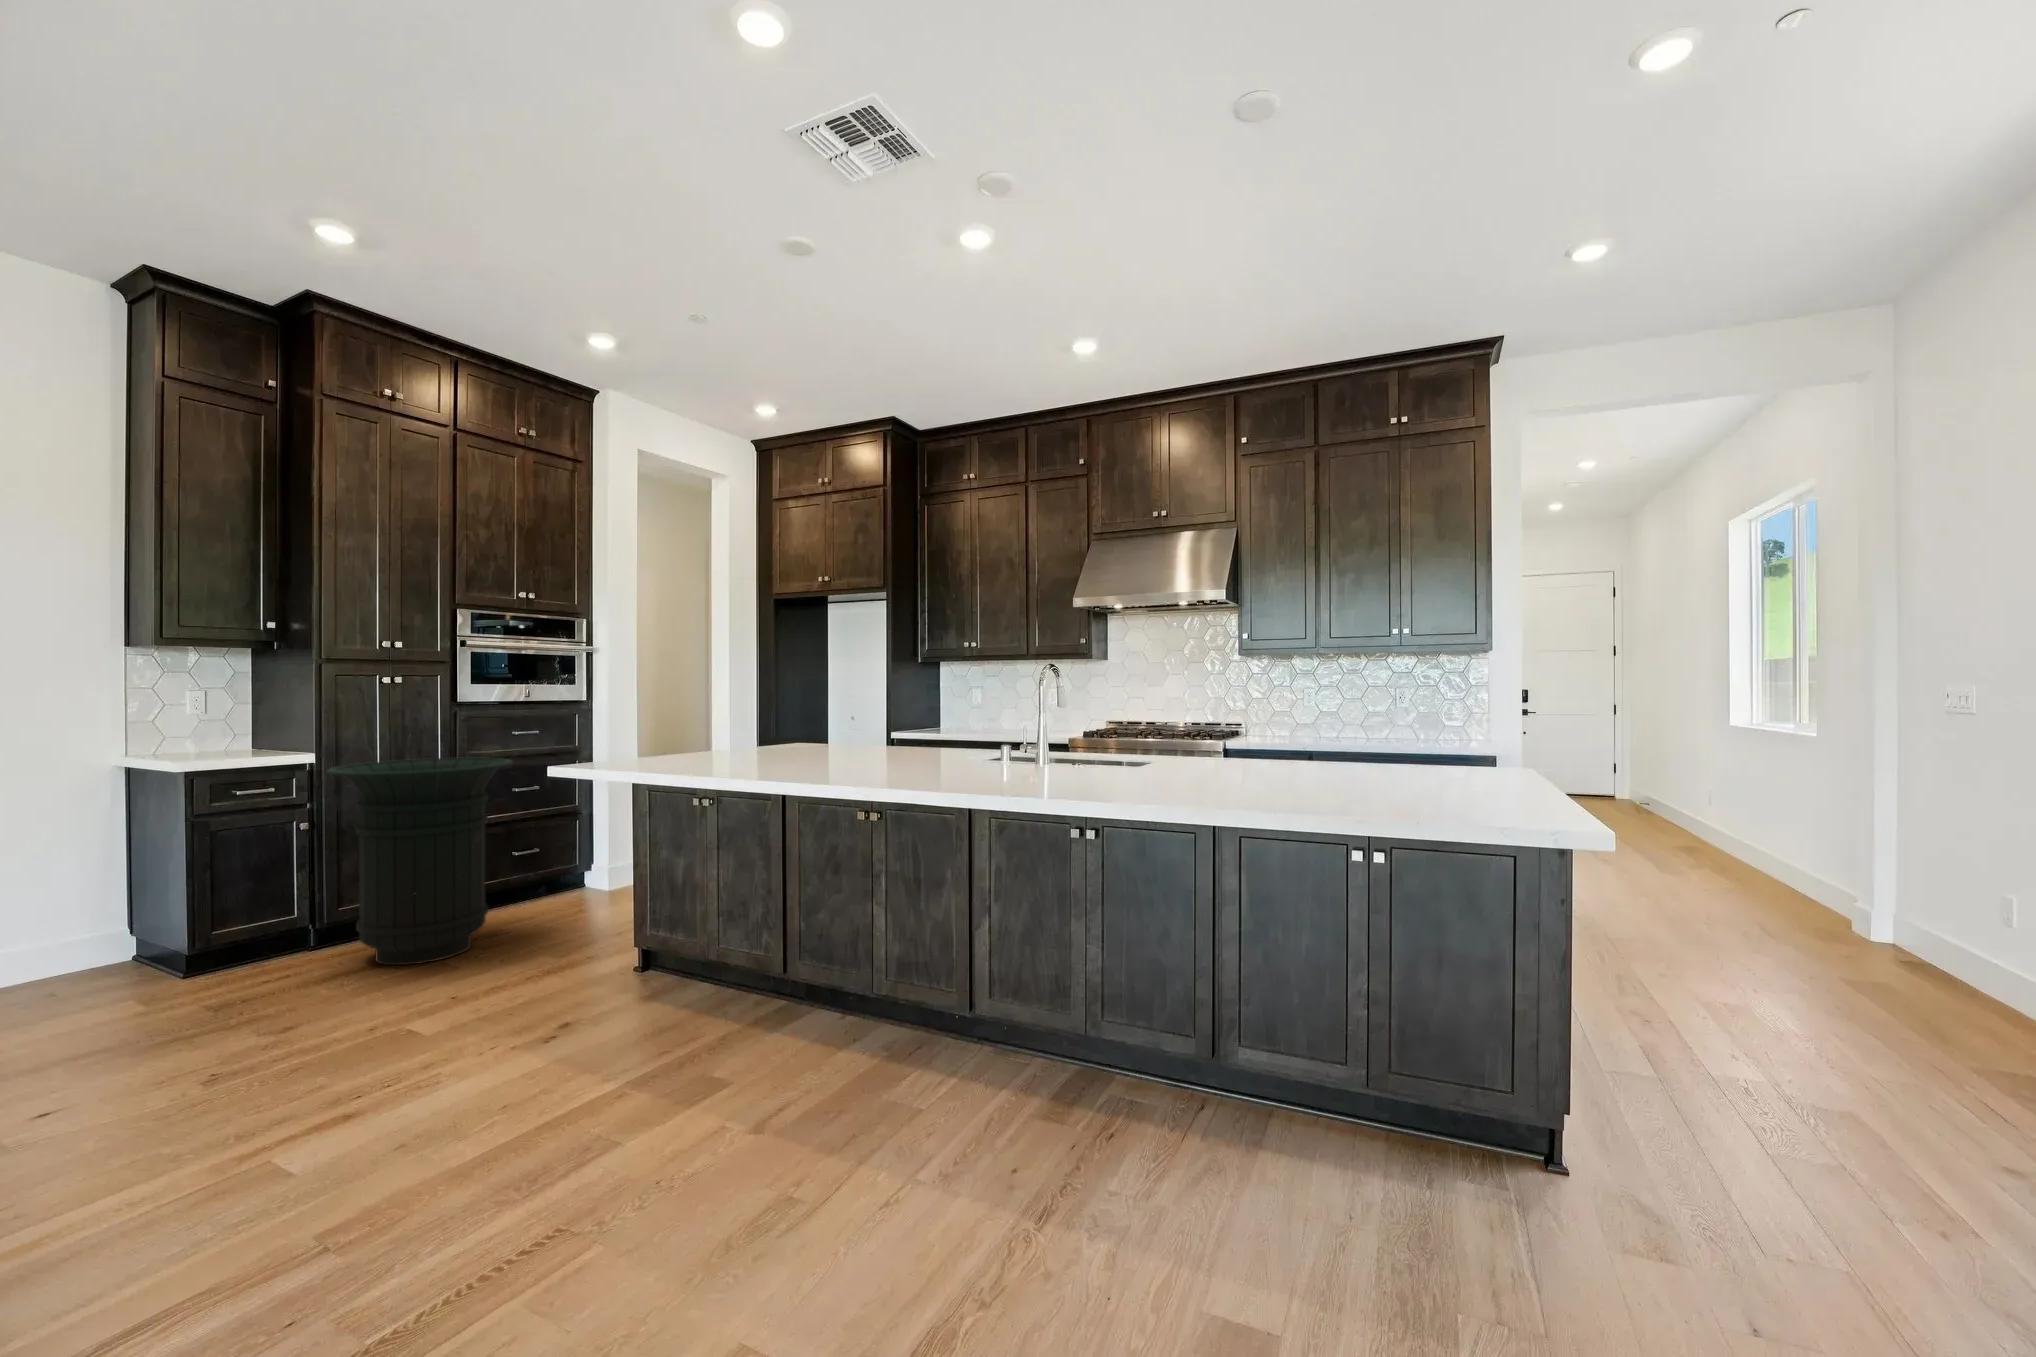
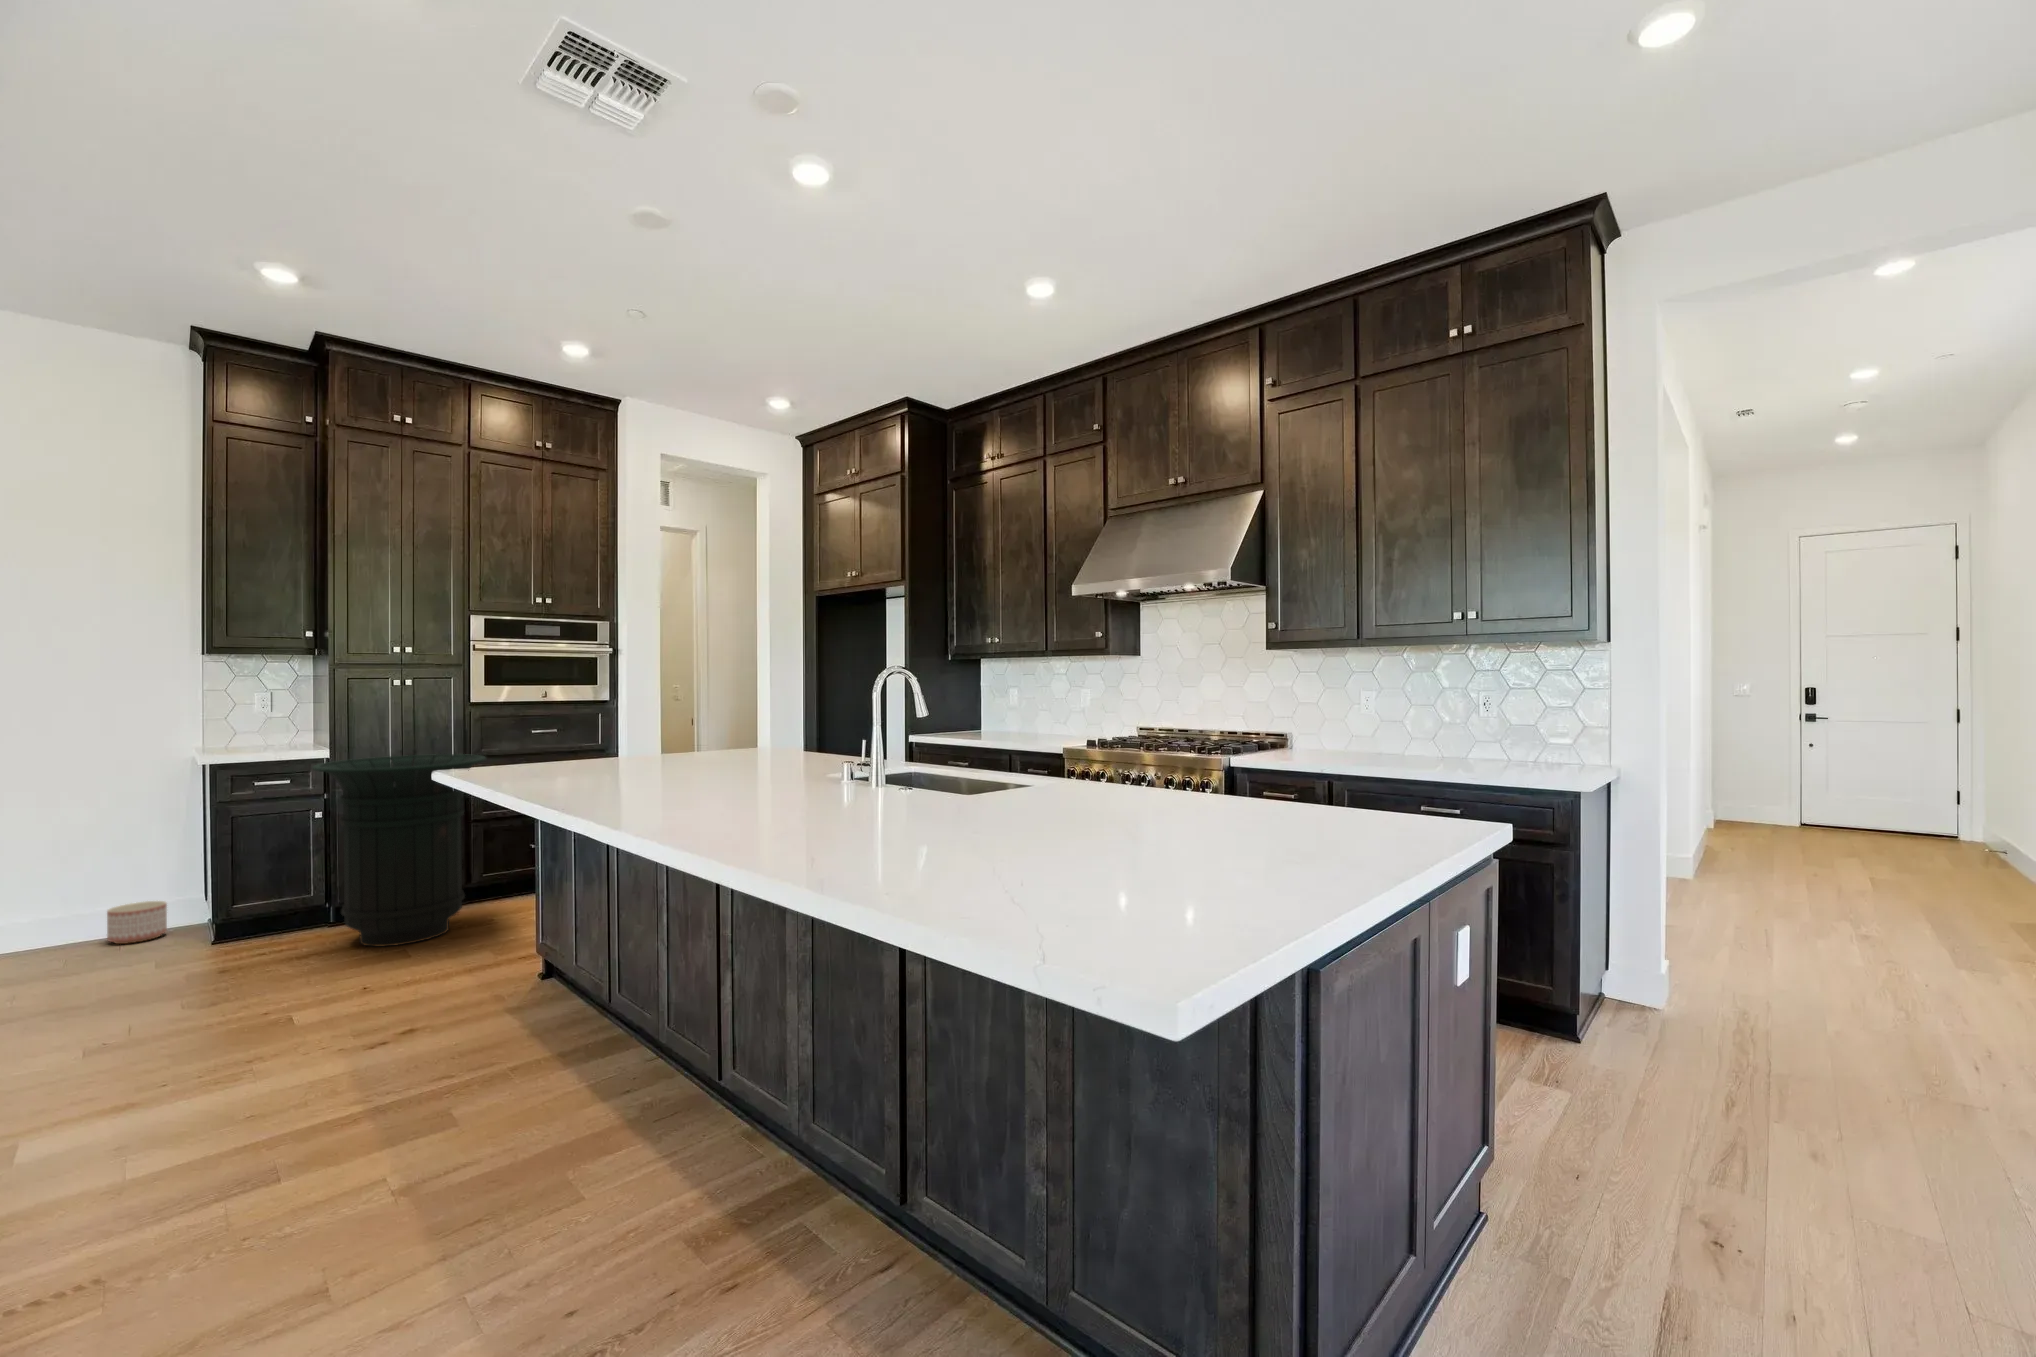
planter: none [23,938,98,992] -> present [107,901,167,944]

